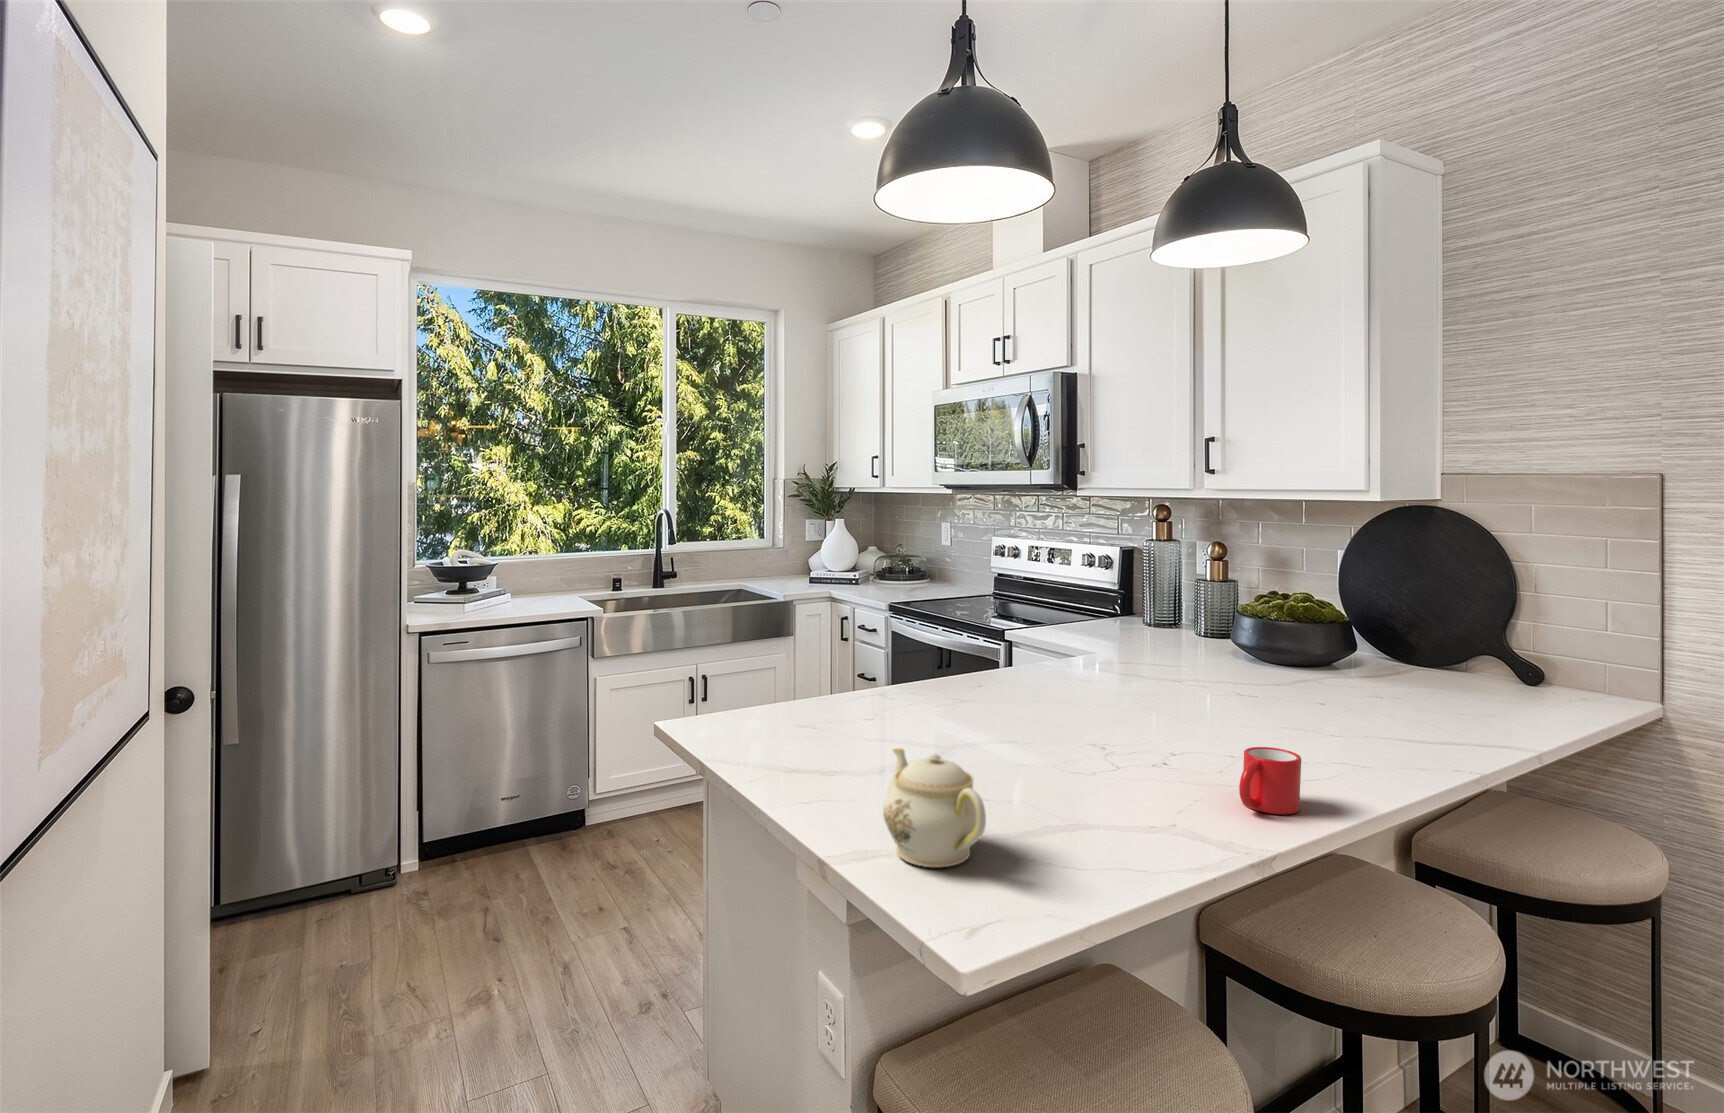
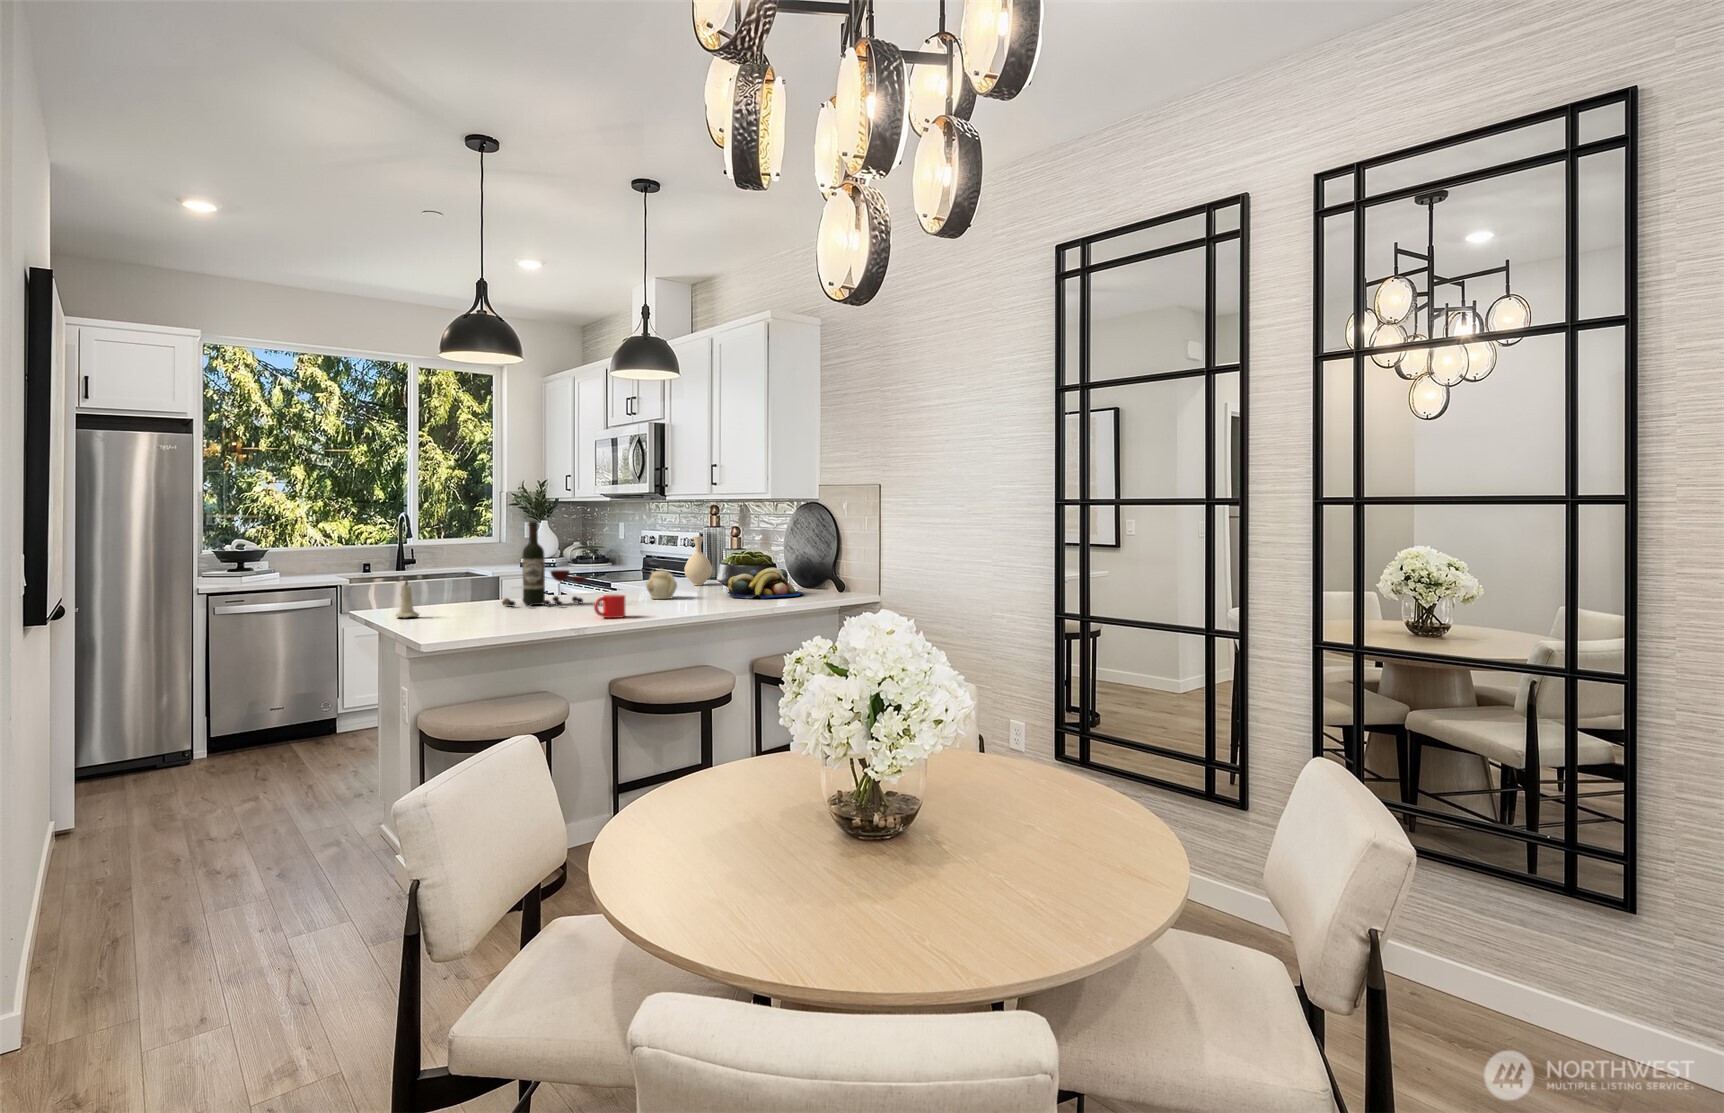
wine bottle: none [926,554,1109,735] -> present [502,521,587,607]
vase: none [1149,563,1199,648] -> present [684,537,712,585]
fruit bowl: none [1307,636,1485,713] -> present [728,567,803,598]
candle: none [764,688,814,783] -> present [396,579,419,618]
teapot: present [883,748,986,867] -> present [646,568,677,599]

